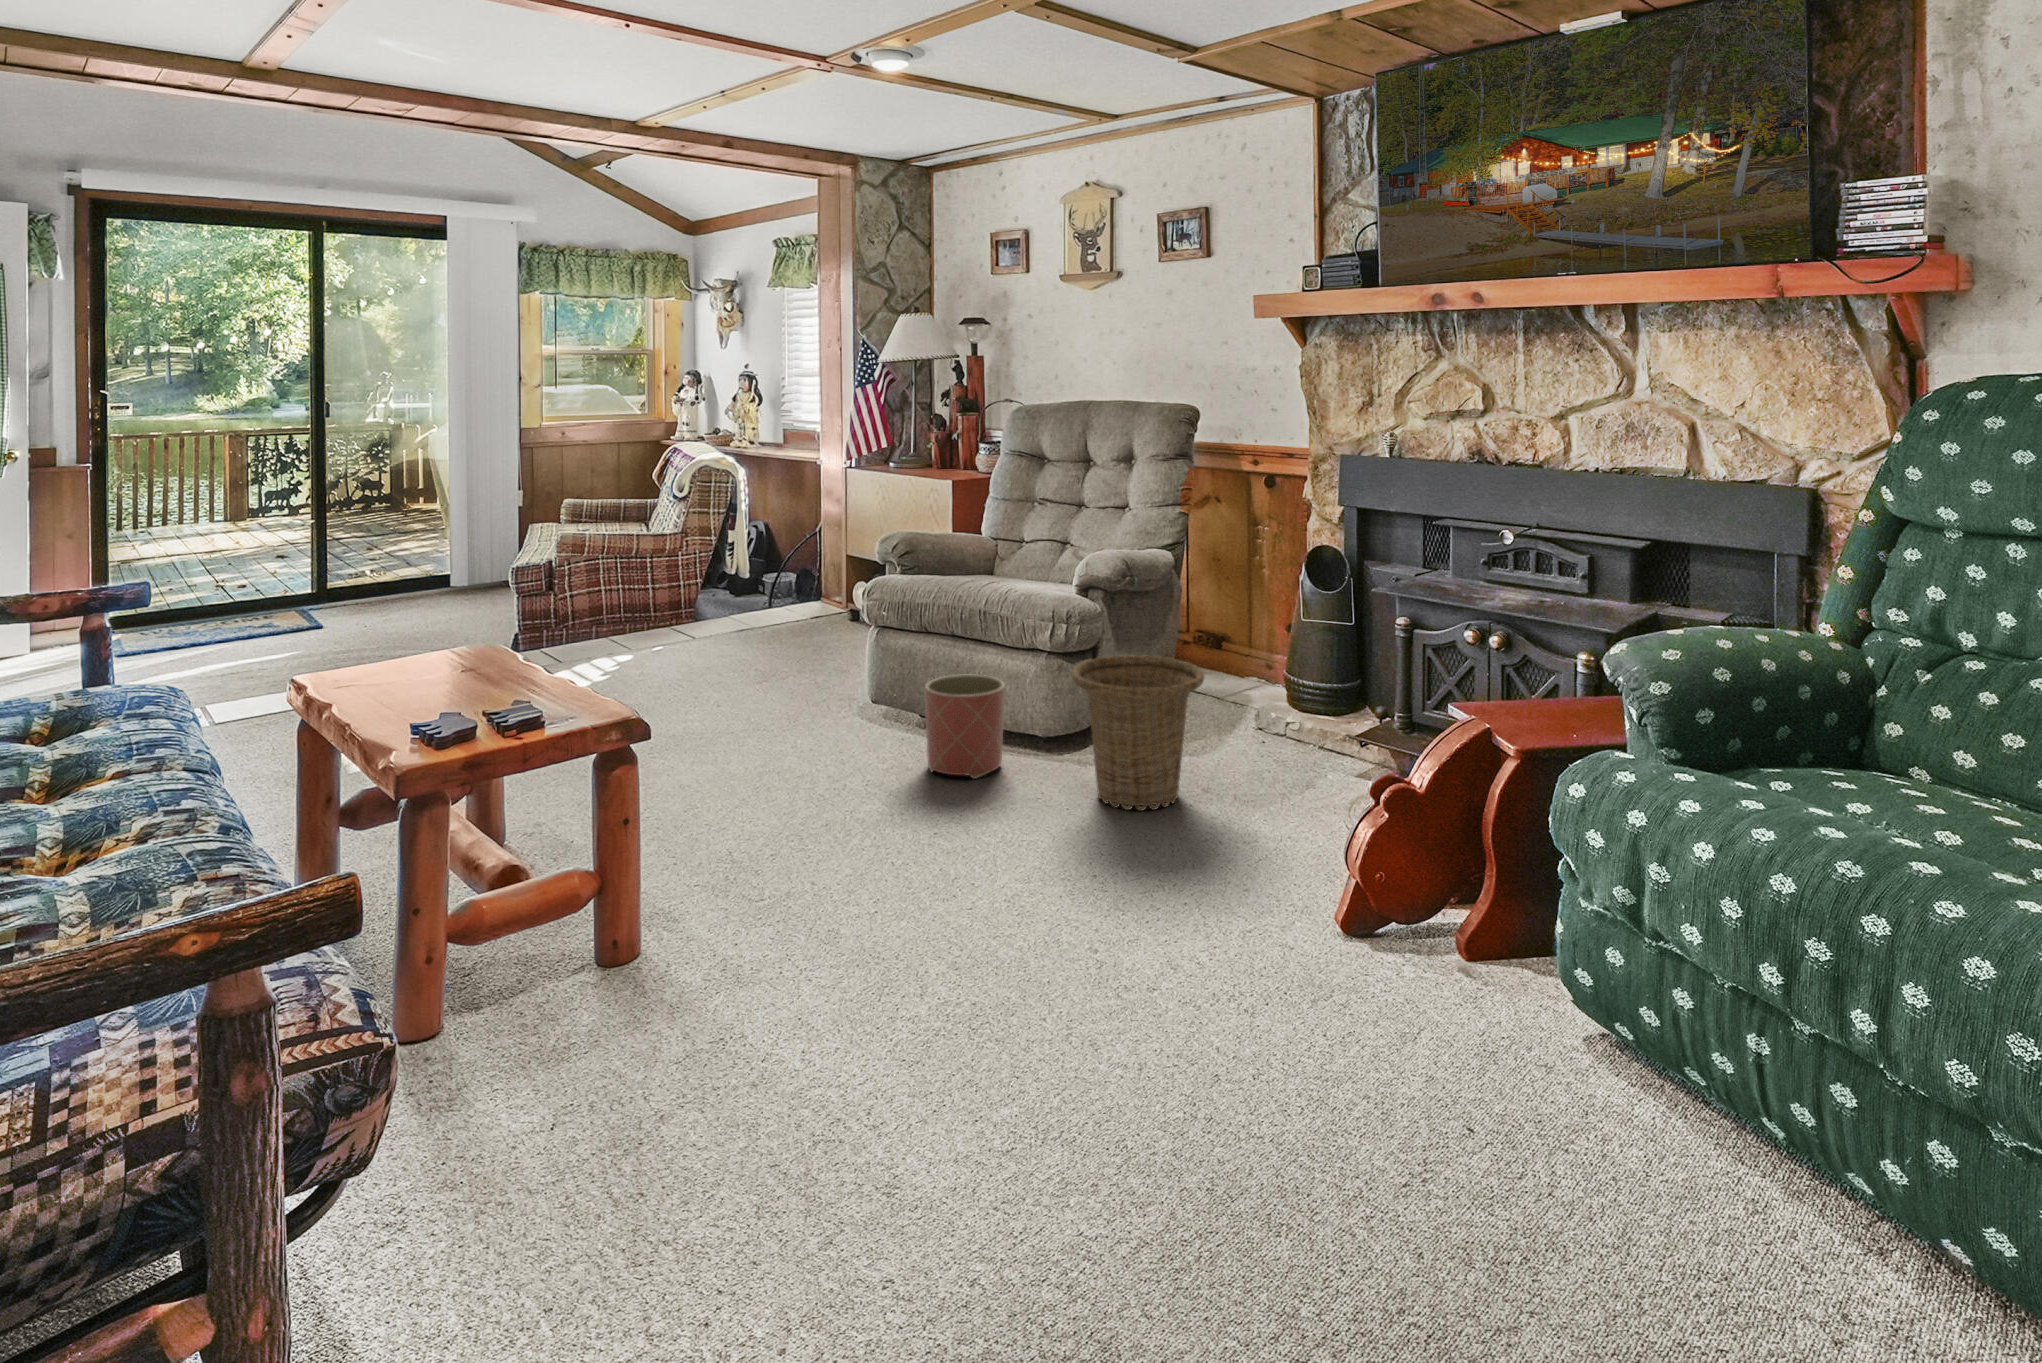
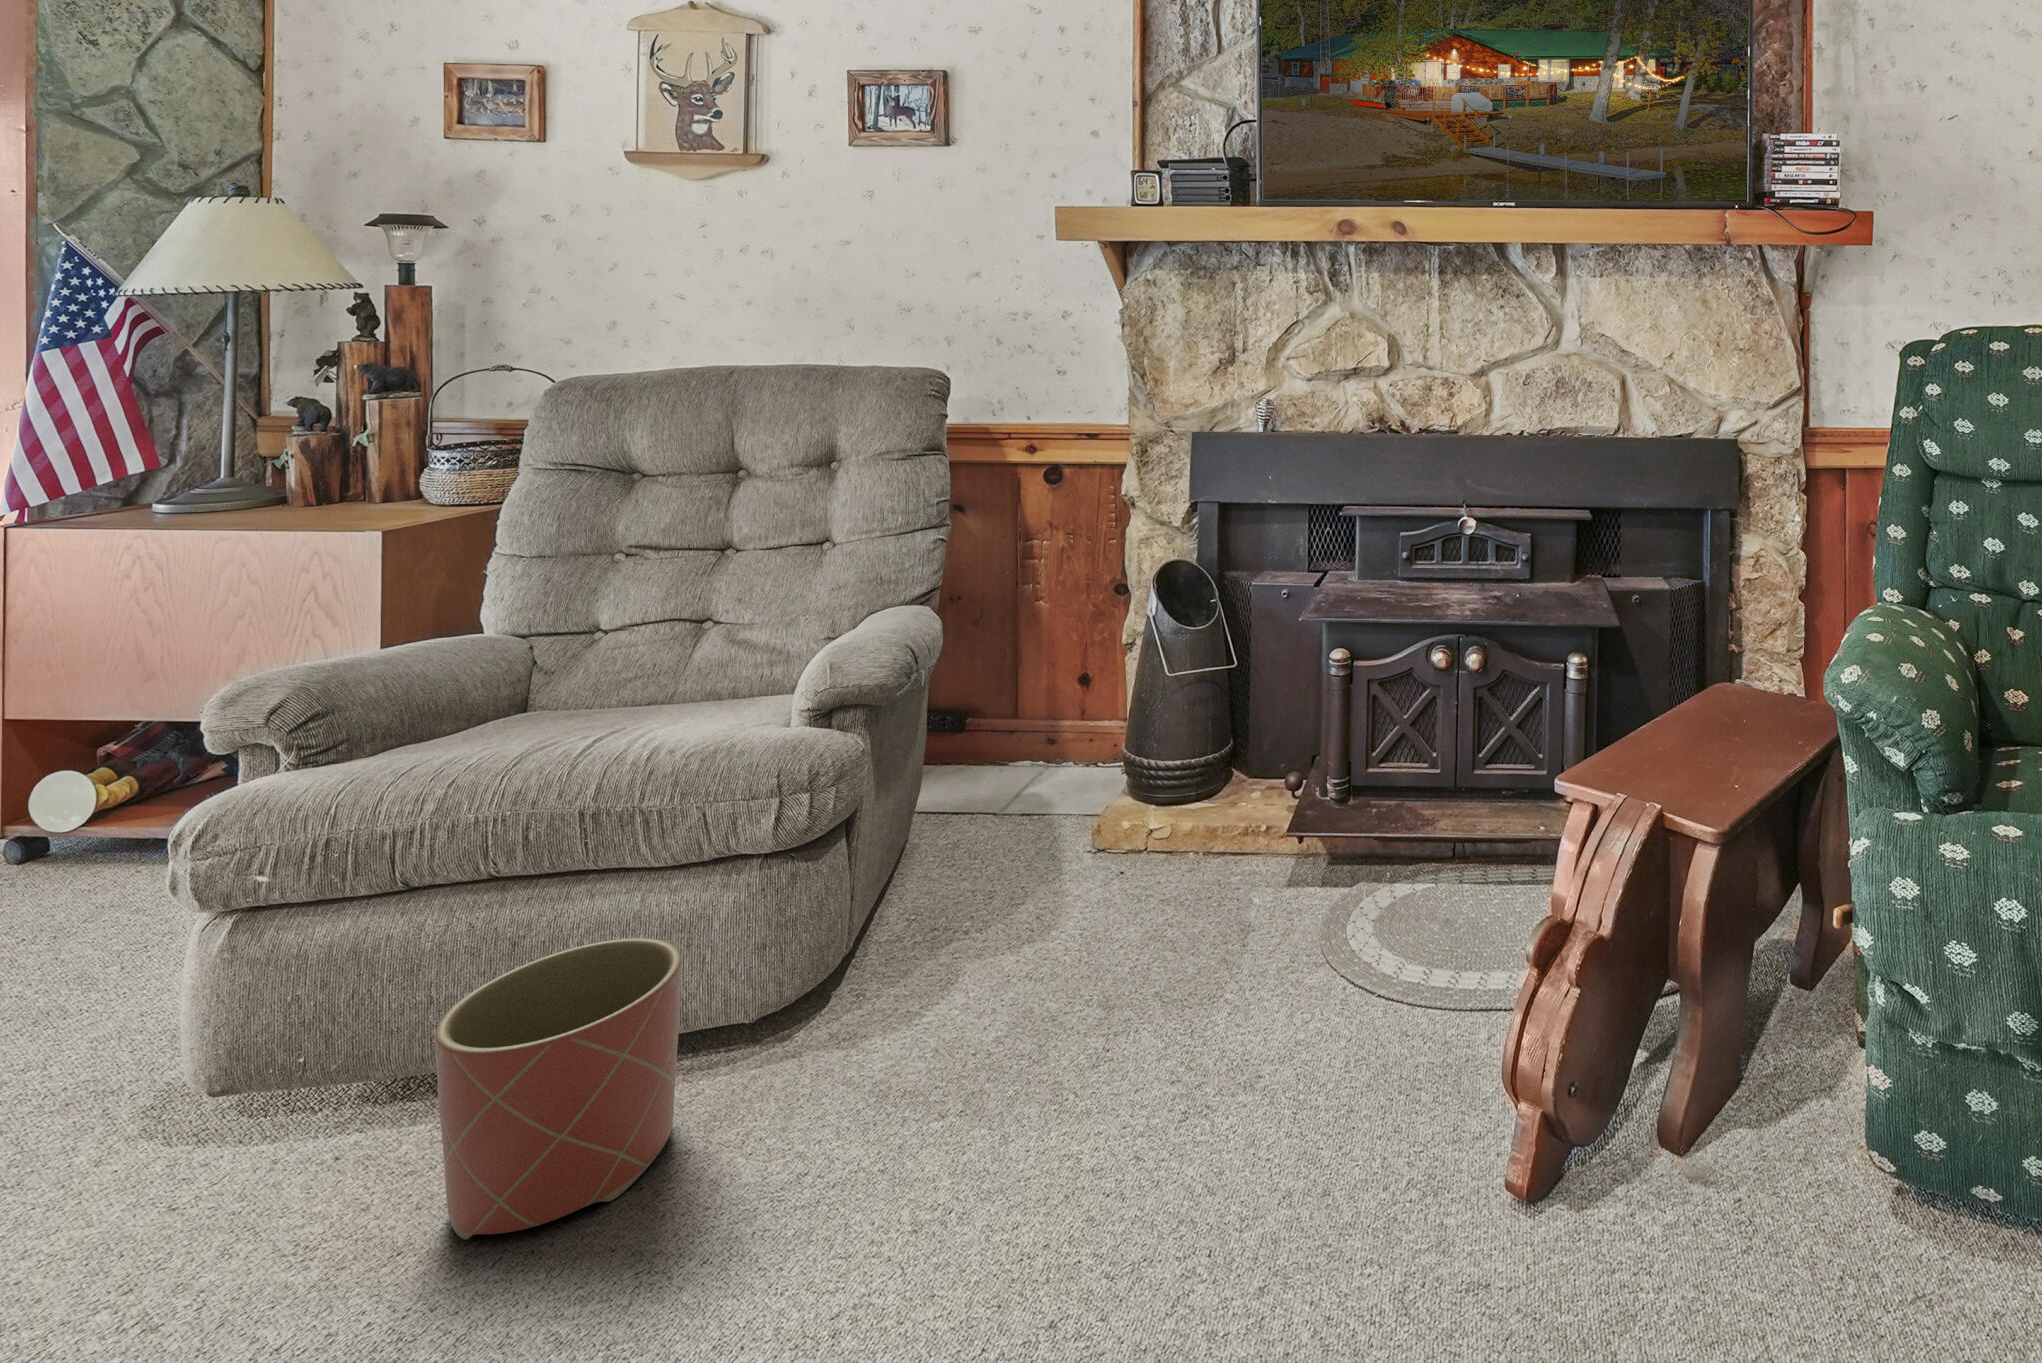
basket: present [1072,655,1204,811] -> none [887,791,1156,1123]

